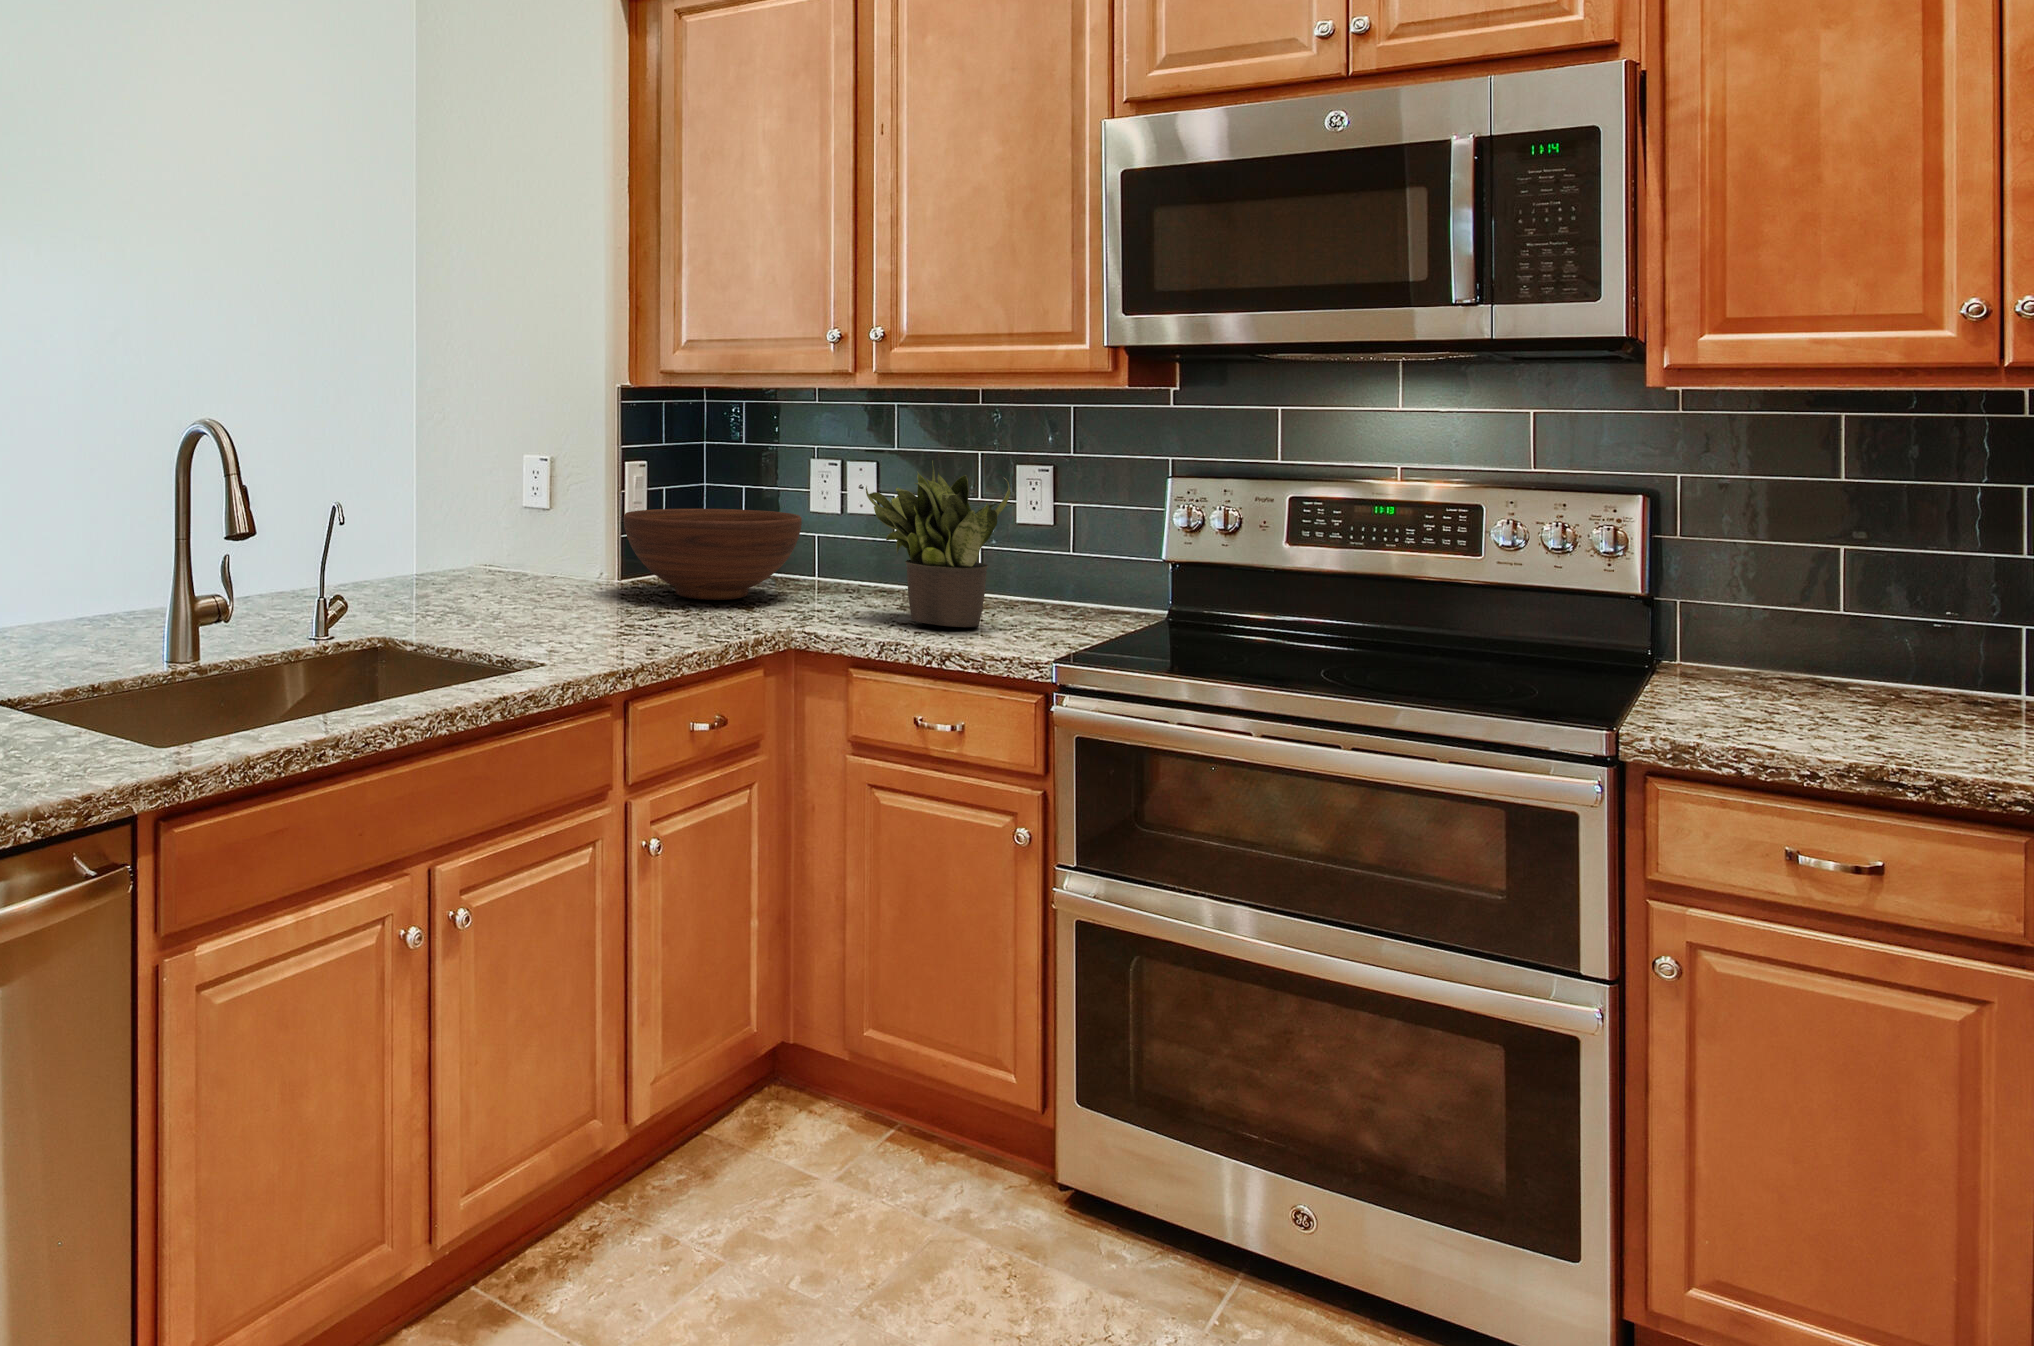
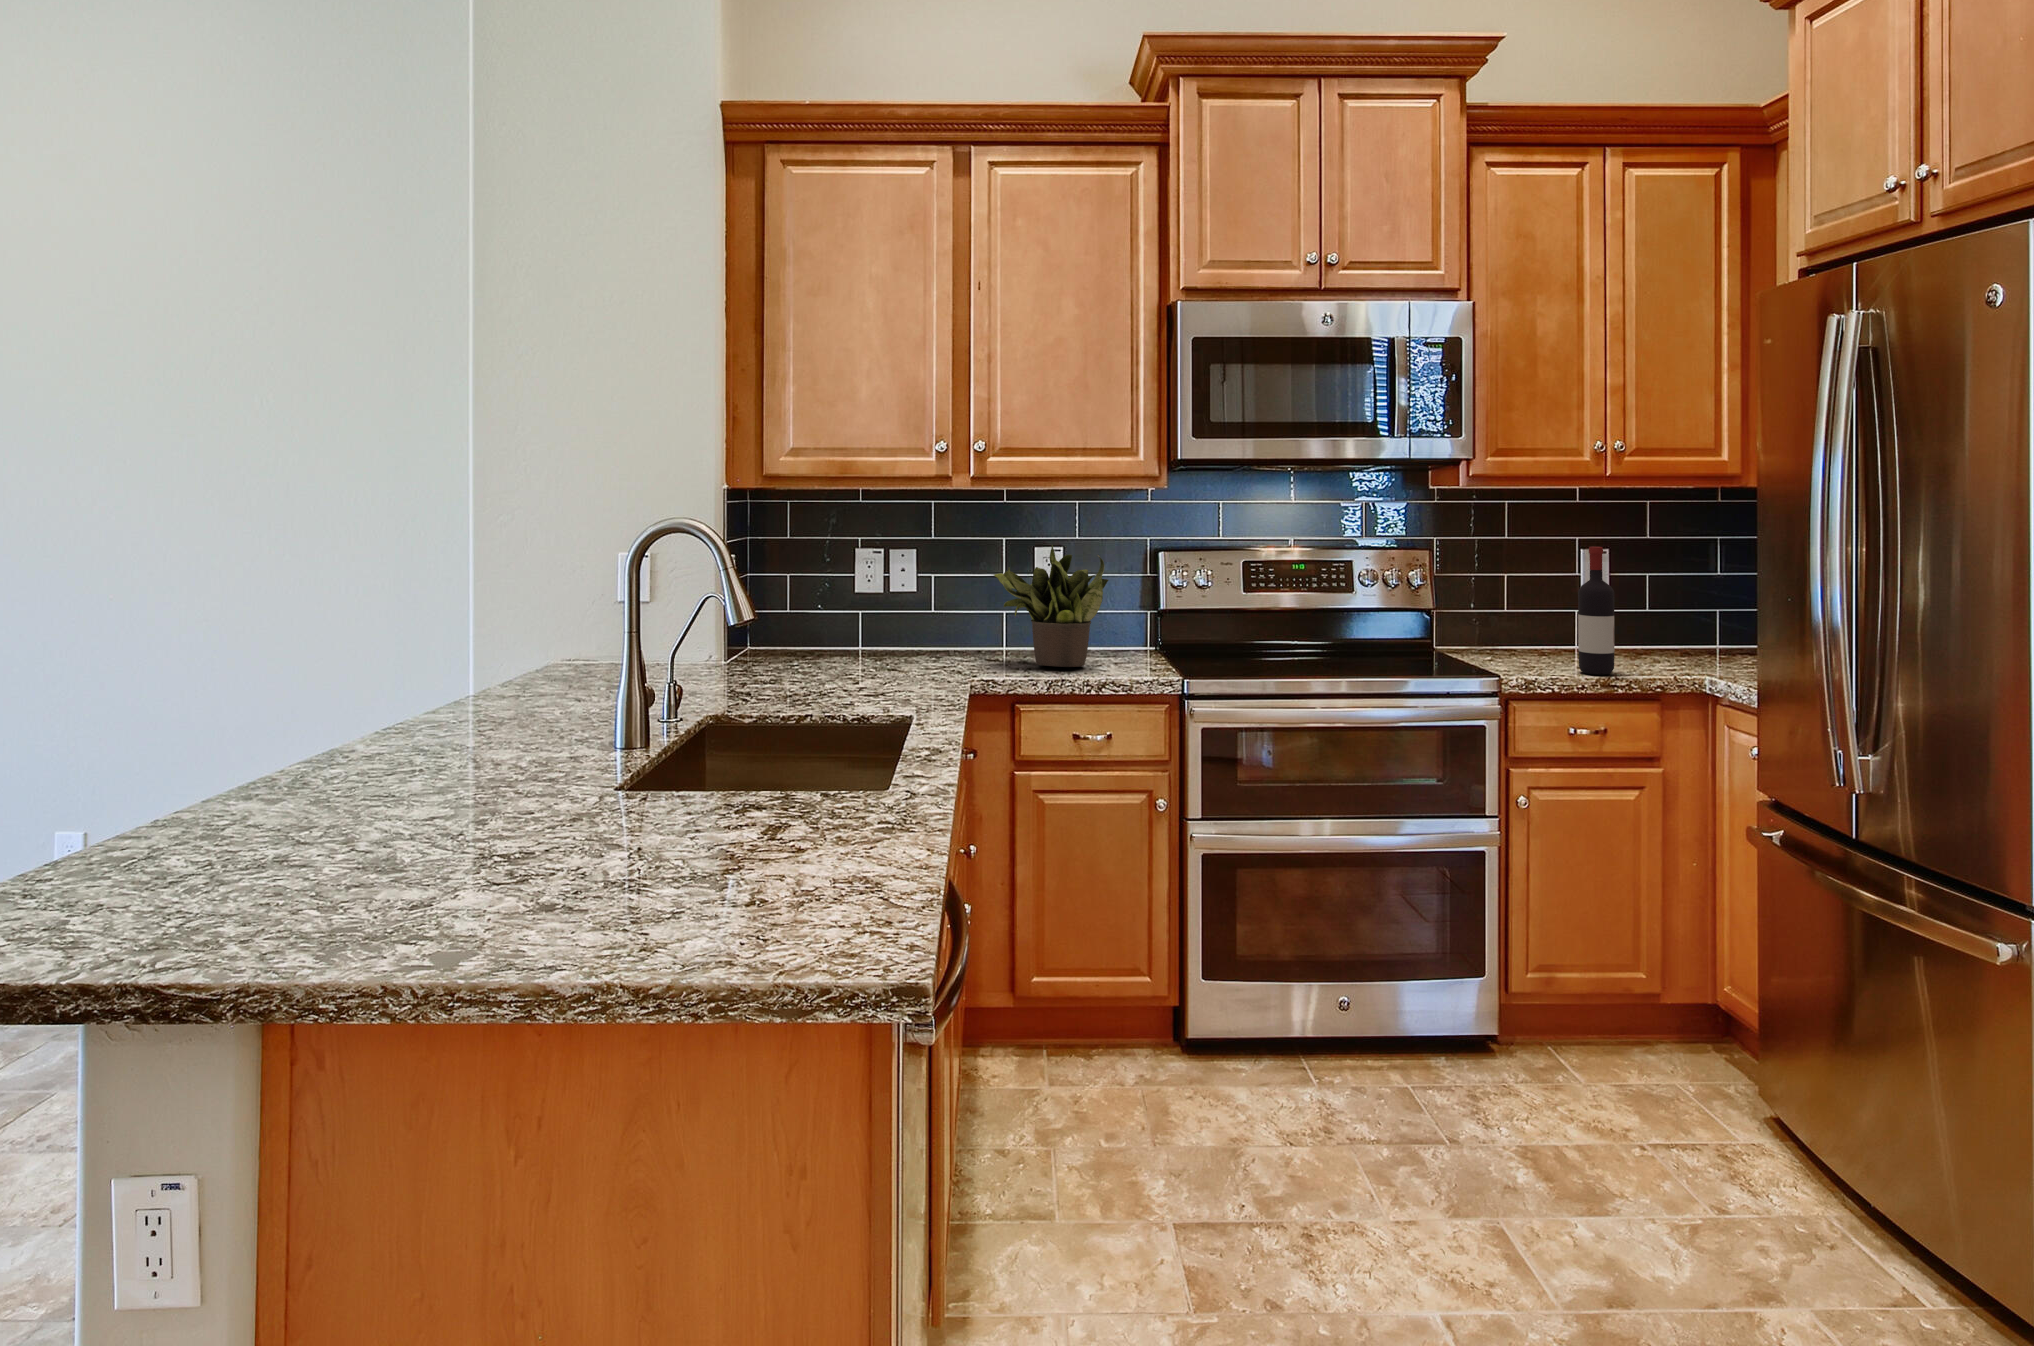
wine bottle: none [1851,500,1941,759] -> present [1578,547,1615,675]
fruit bowl: present [624,509,802,600] -> none [774,591,924,669]

